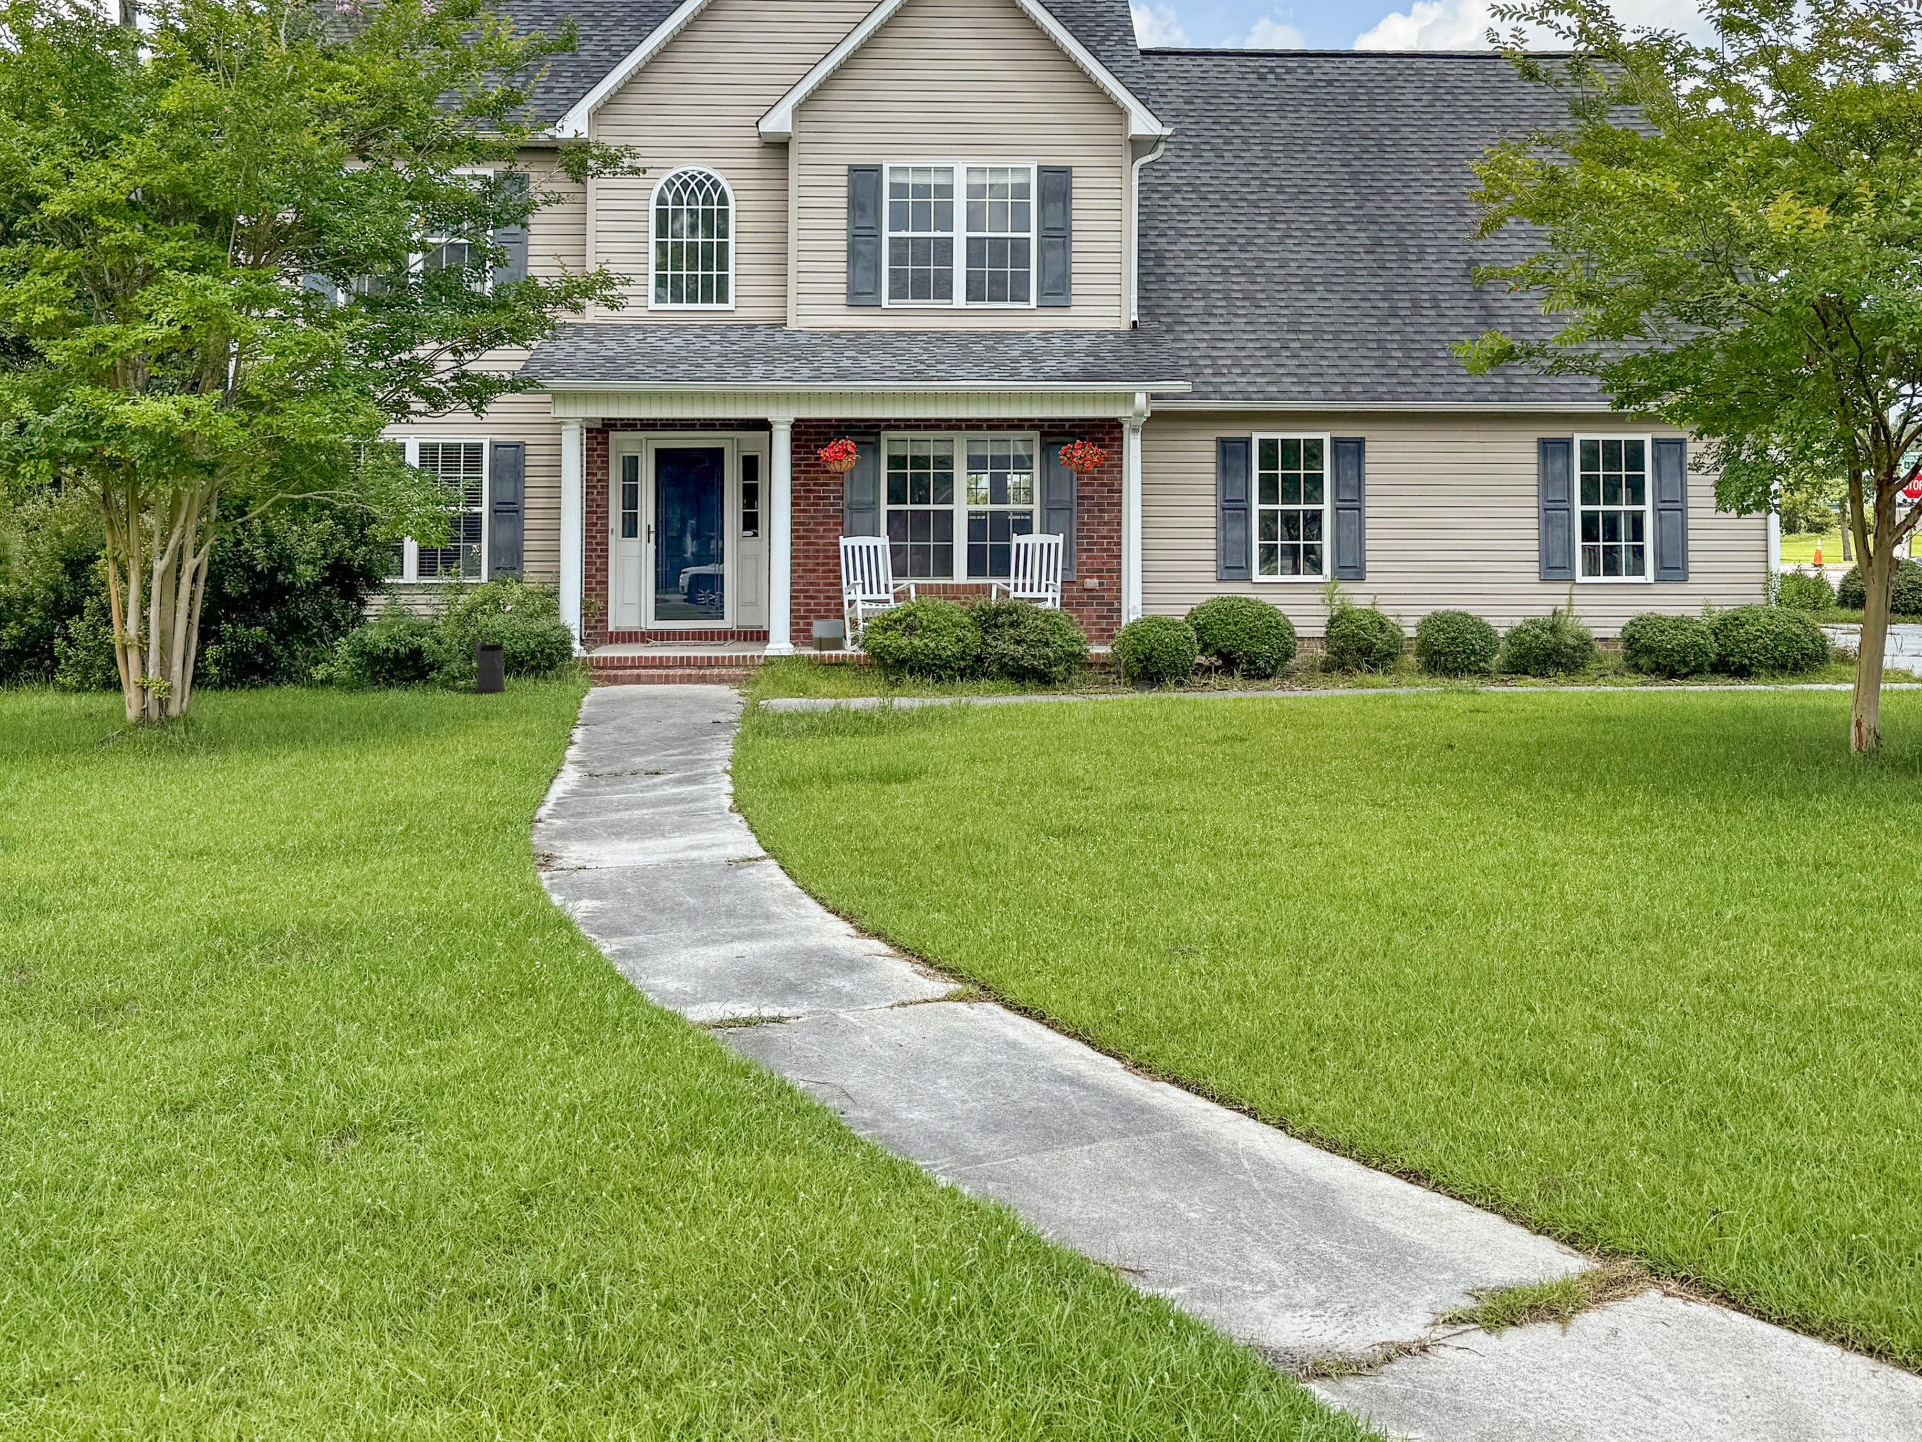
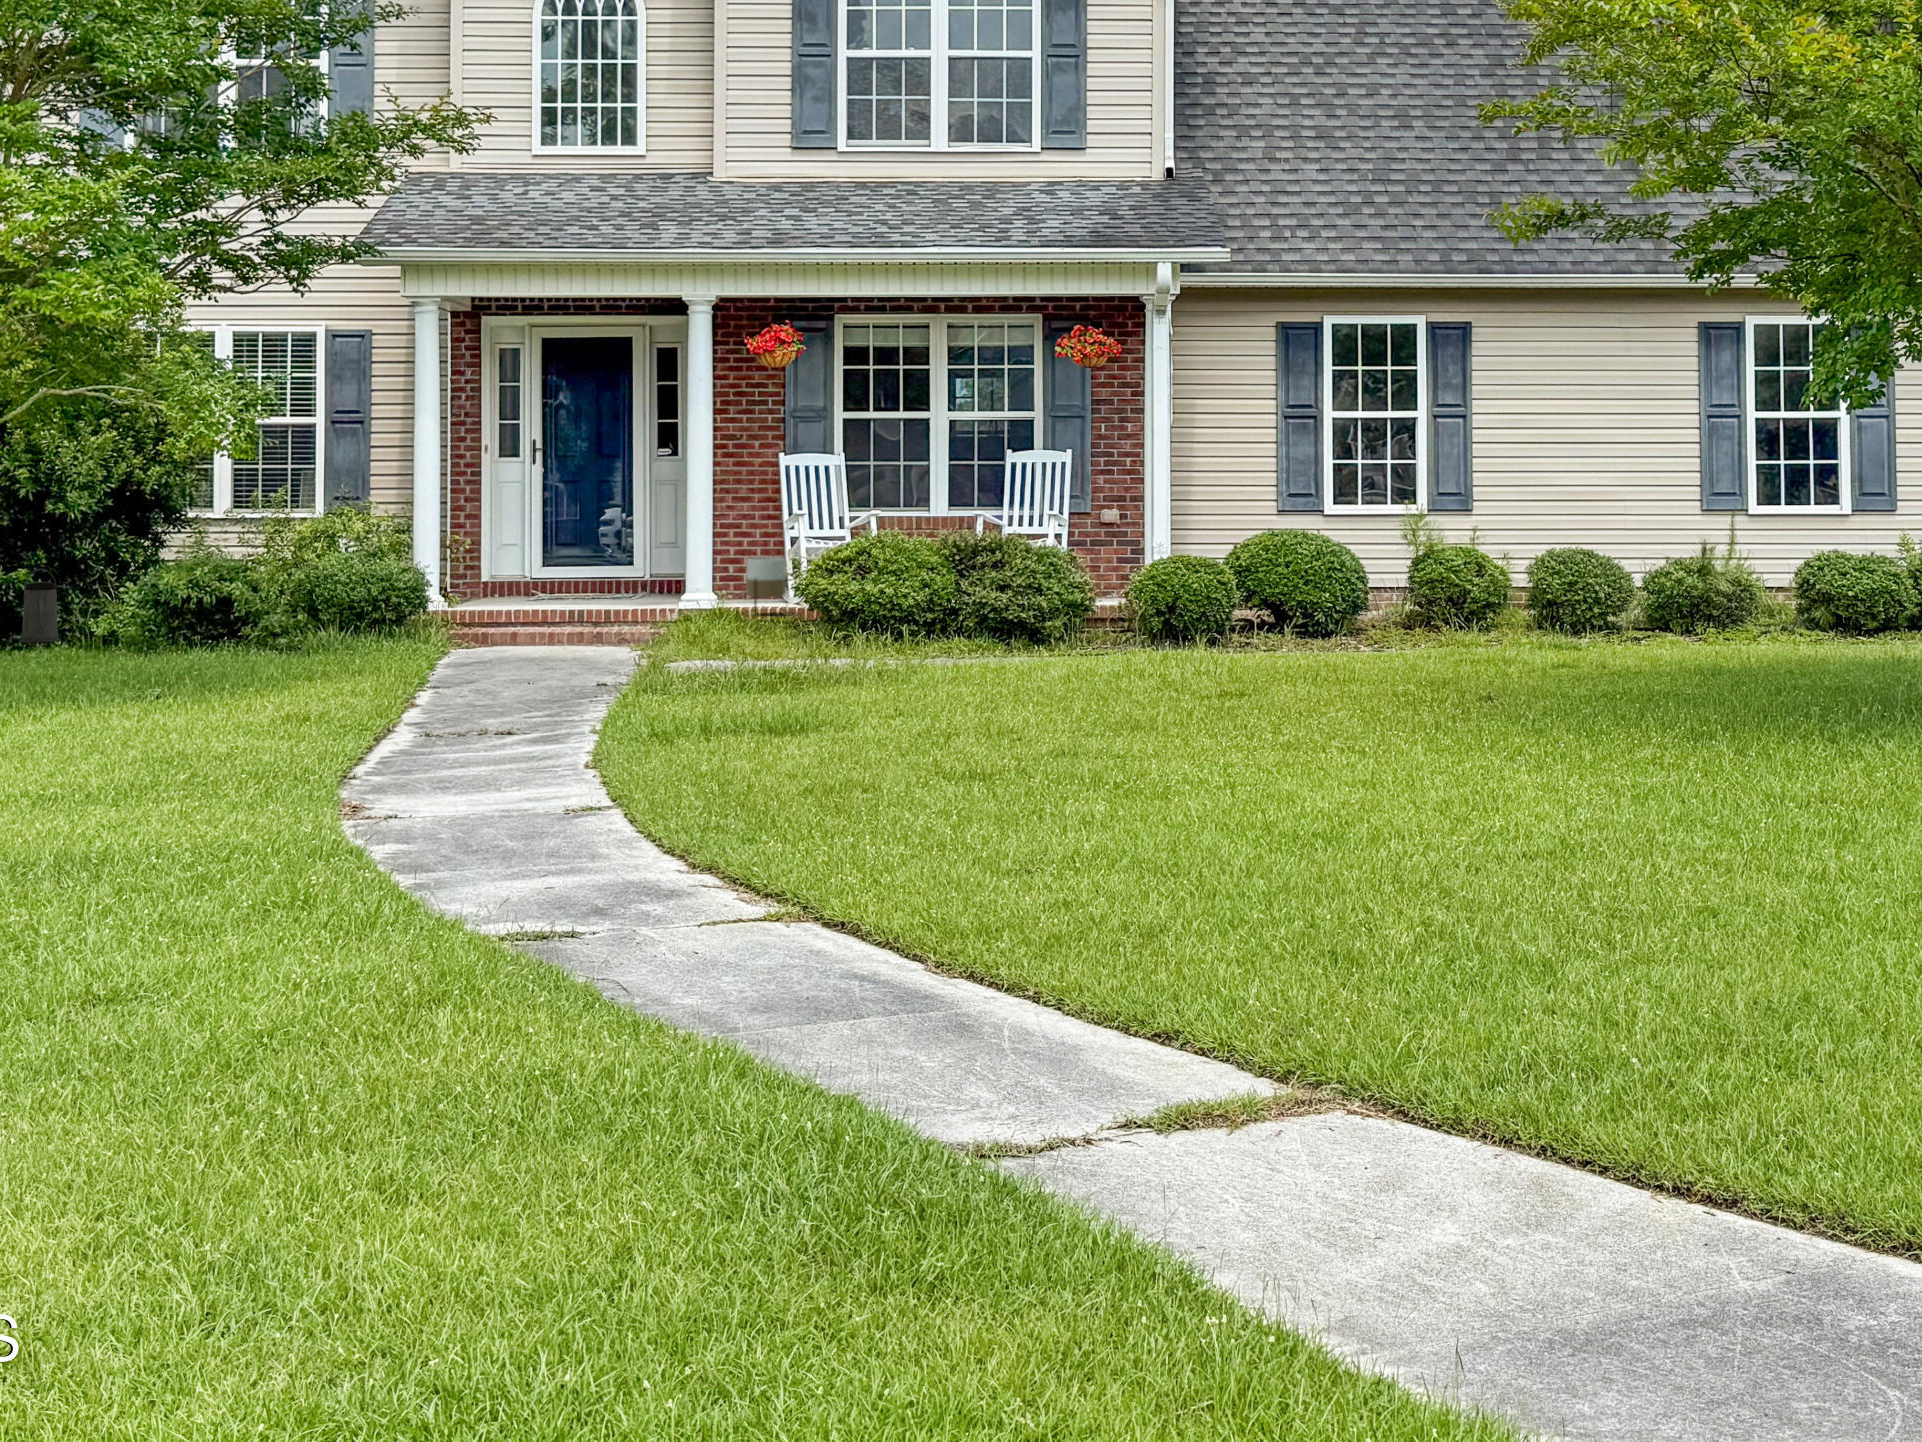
watering can: present [473,634,505,693] -> present [20,569,59,643]

